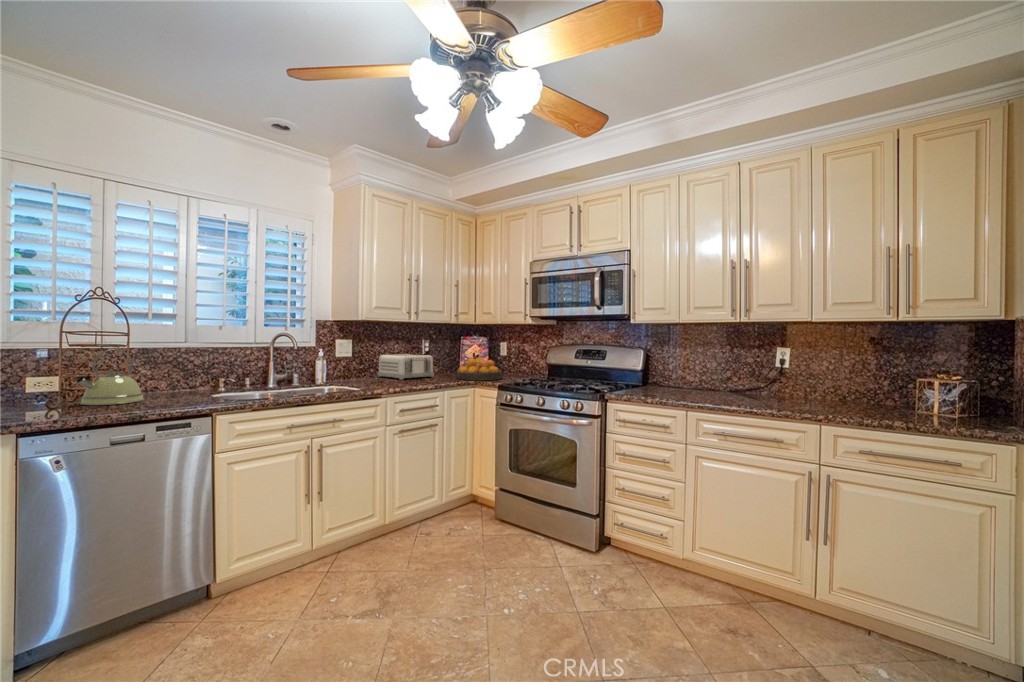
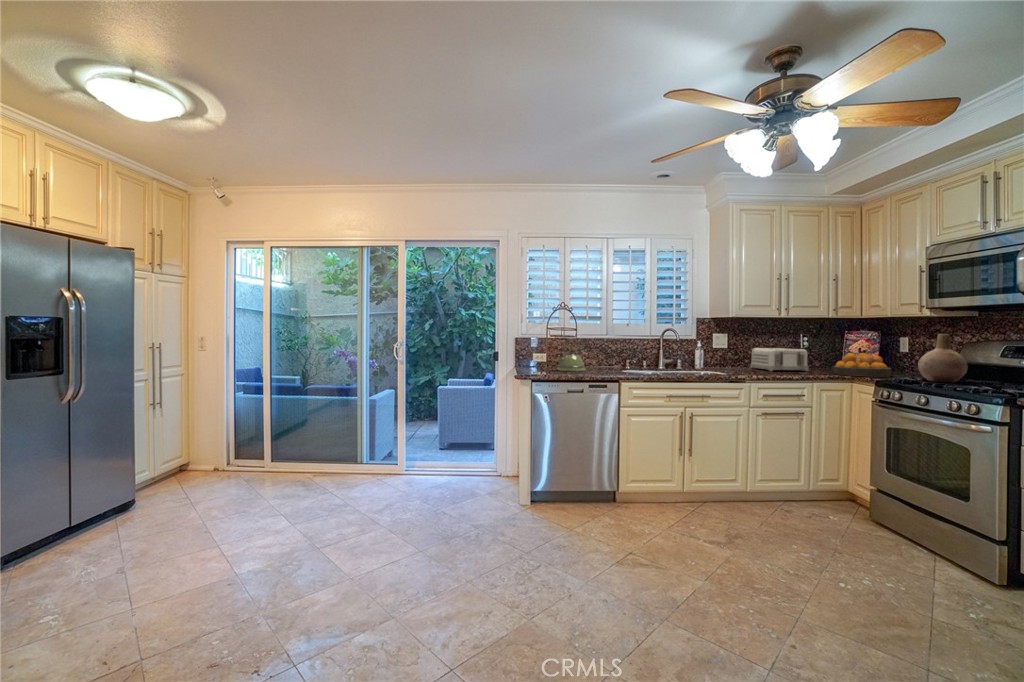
vase: none [525,340,558,382] -> present [918,334,968,382]

